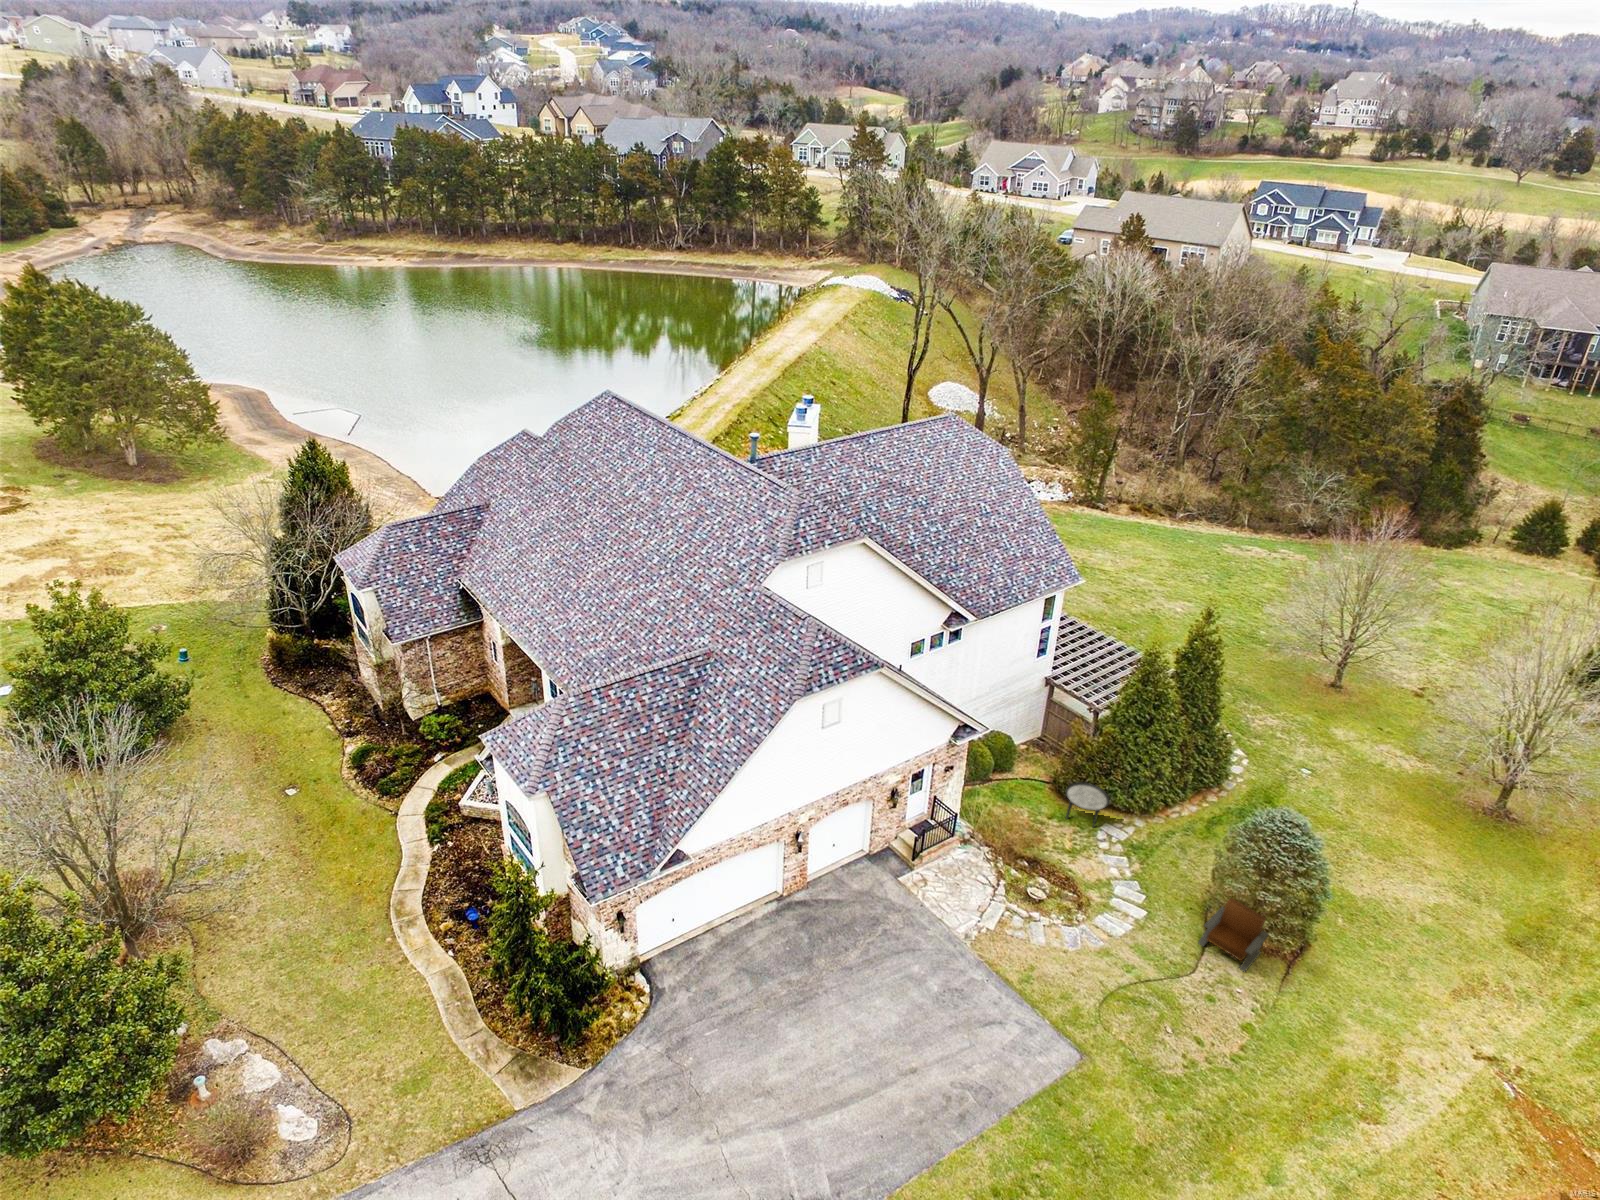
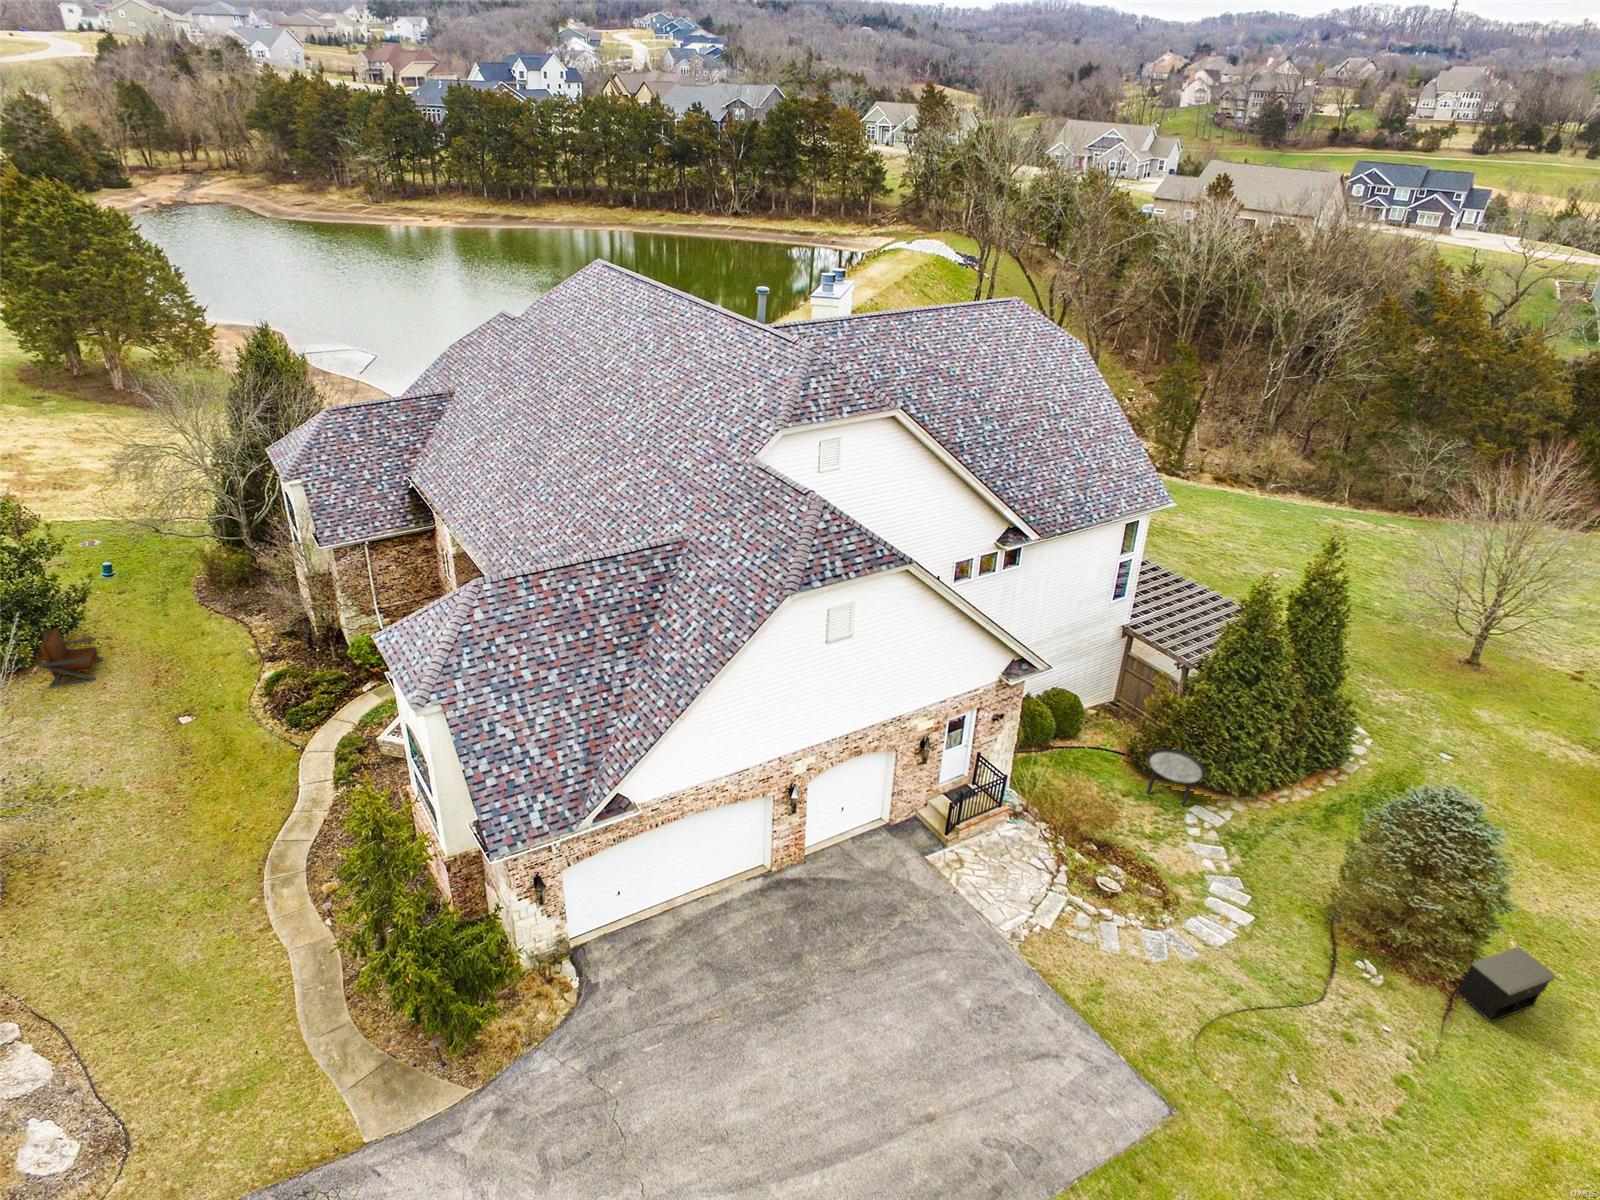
lounge chair: present [1198,898,1268,972] -> present [40,628,103,688]
storage bench: none [1283,925,1348,980] -> present [1457,947,1555,1022]

